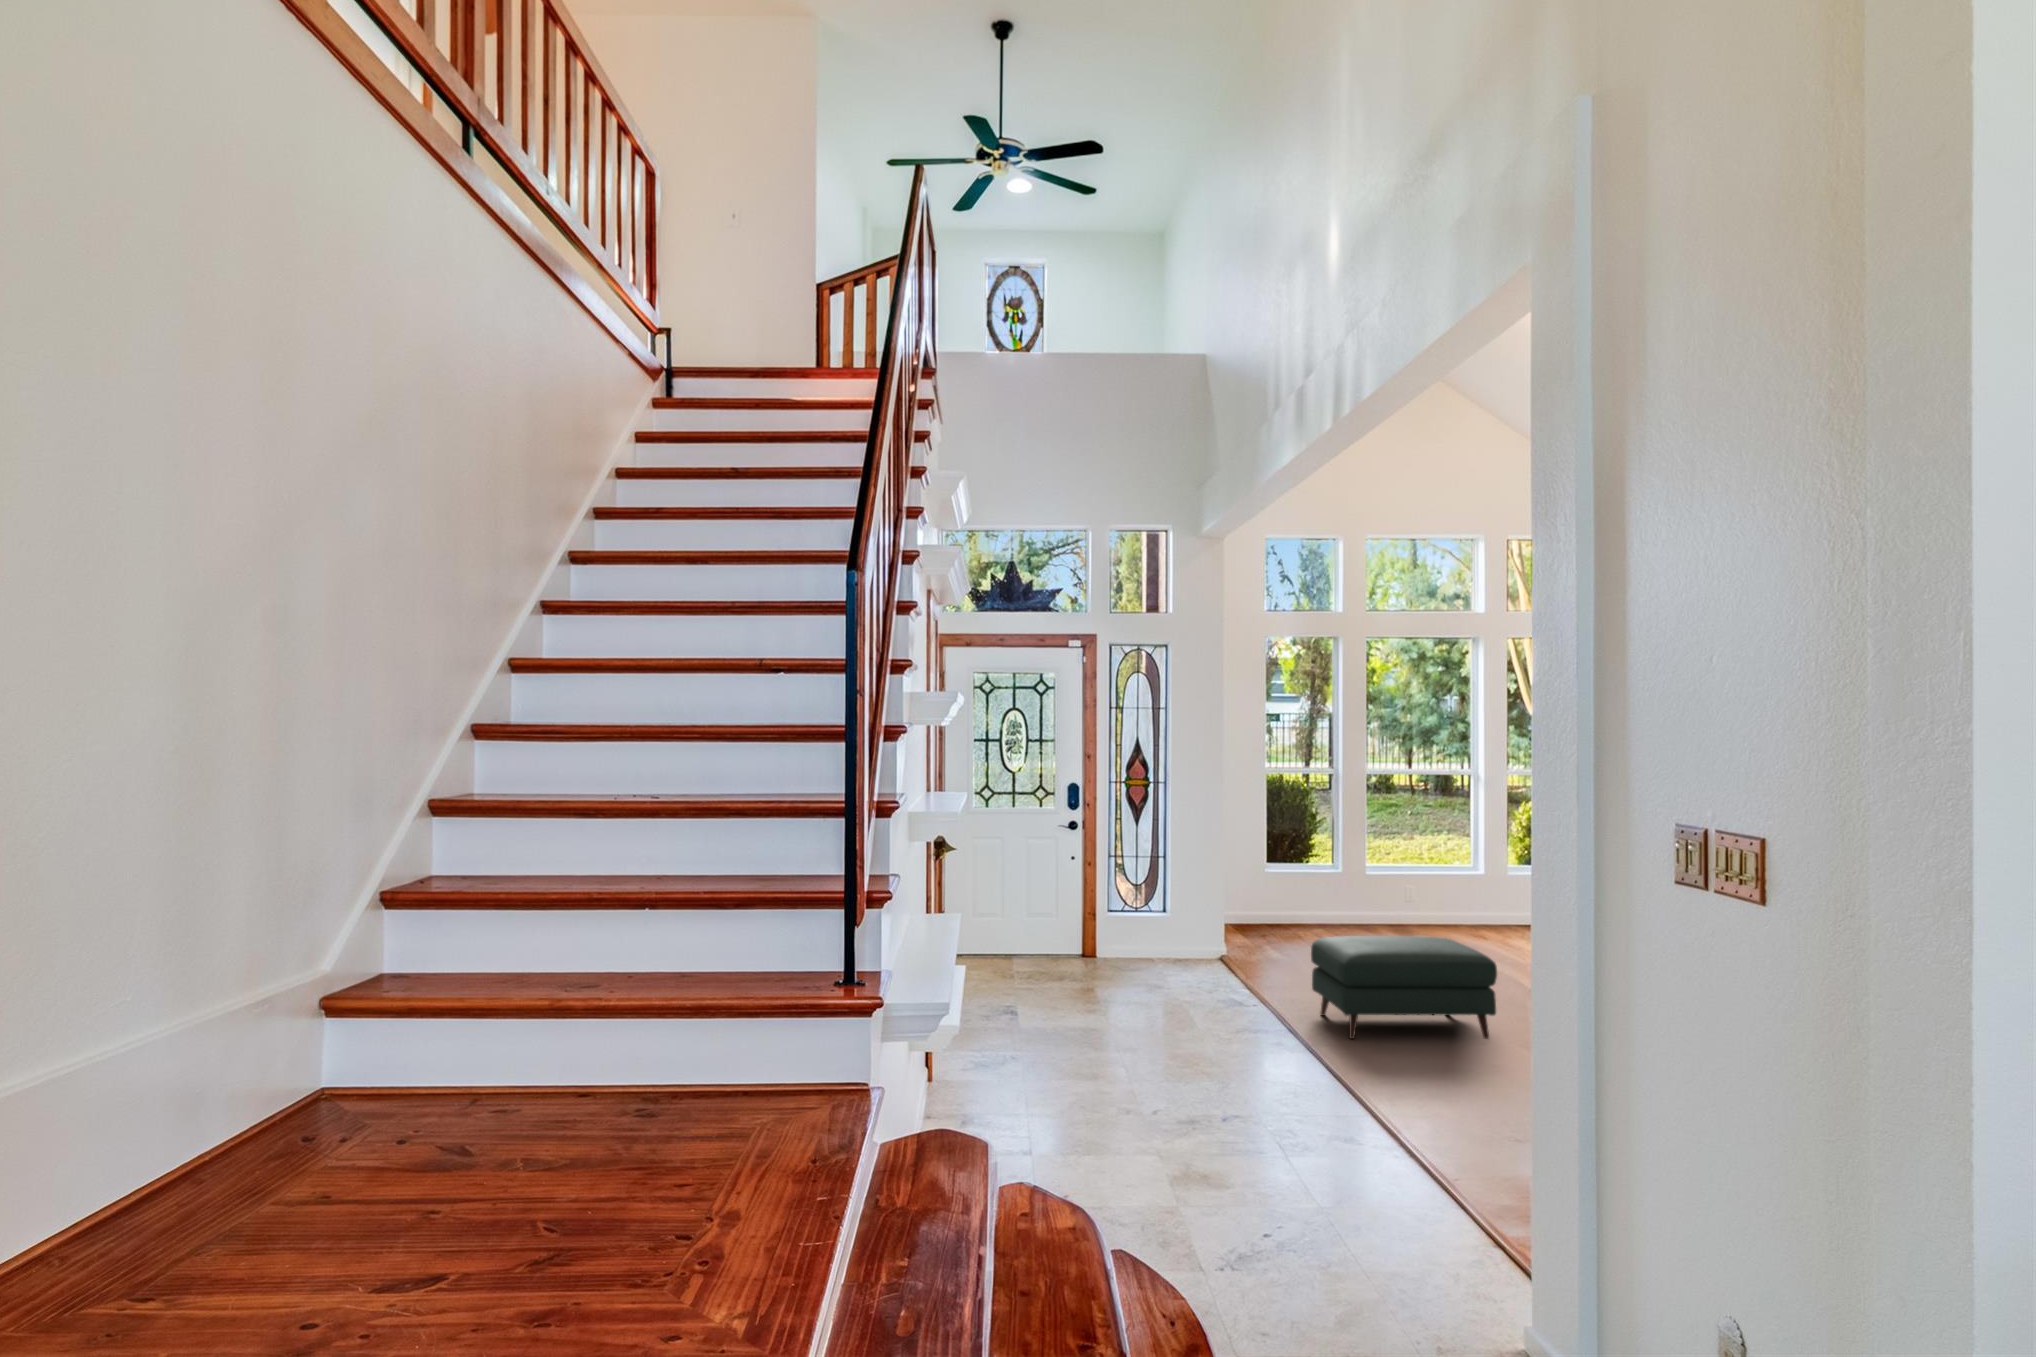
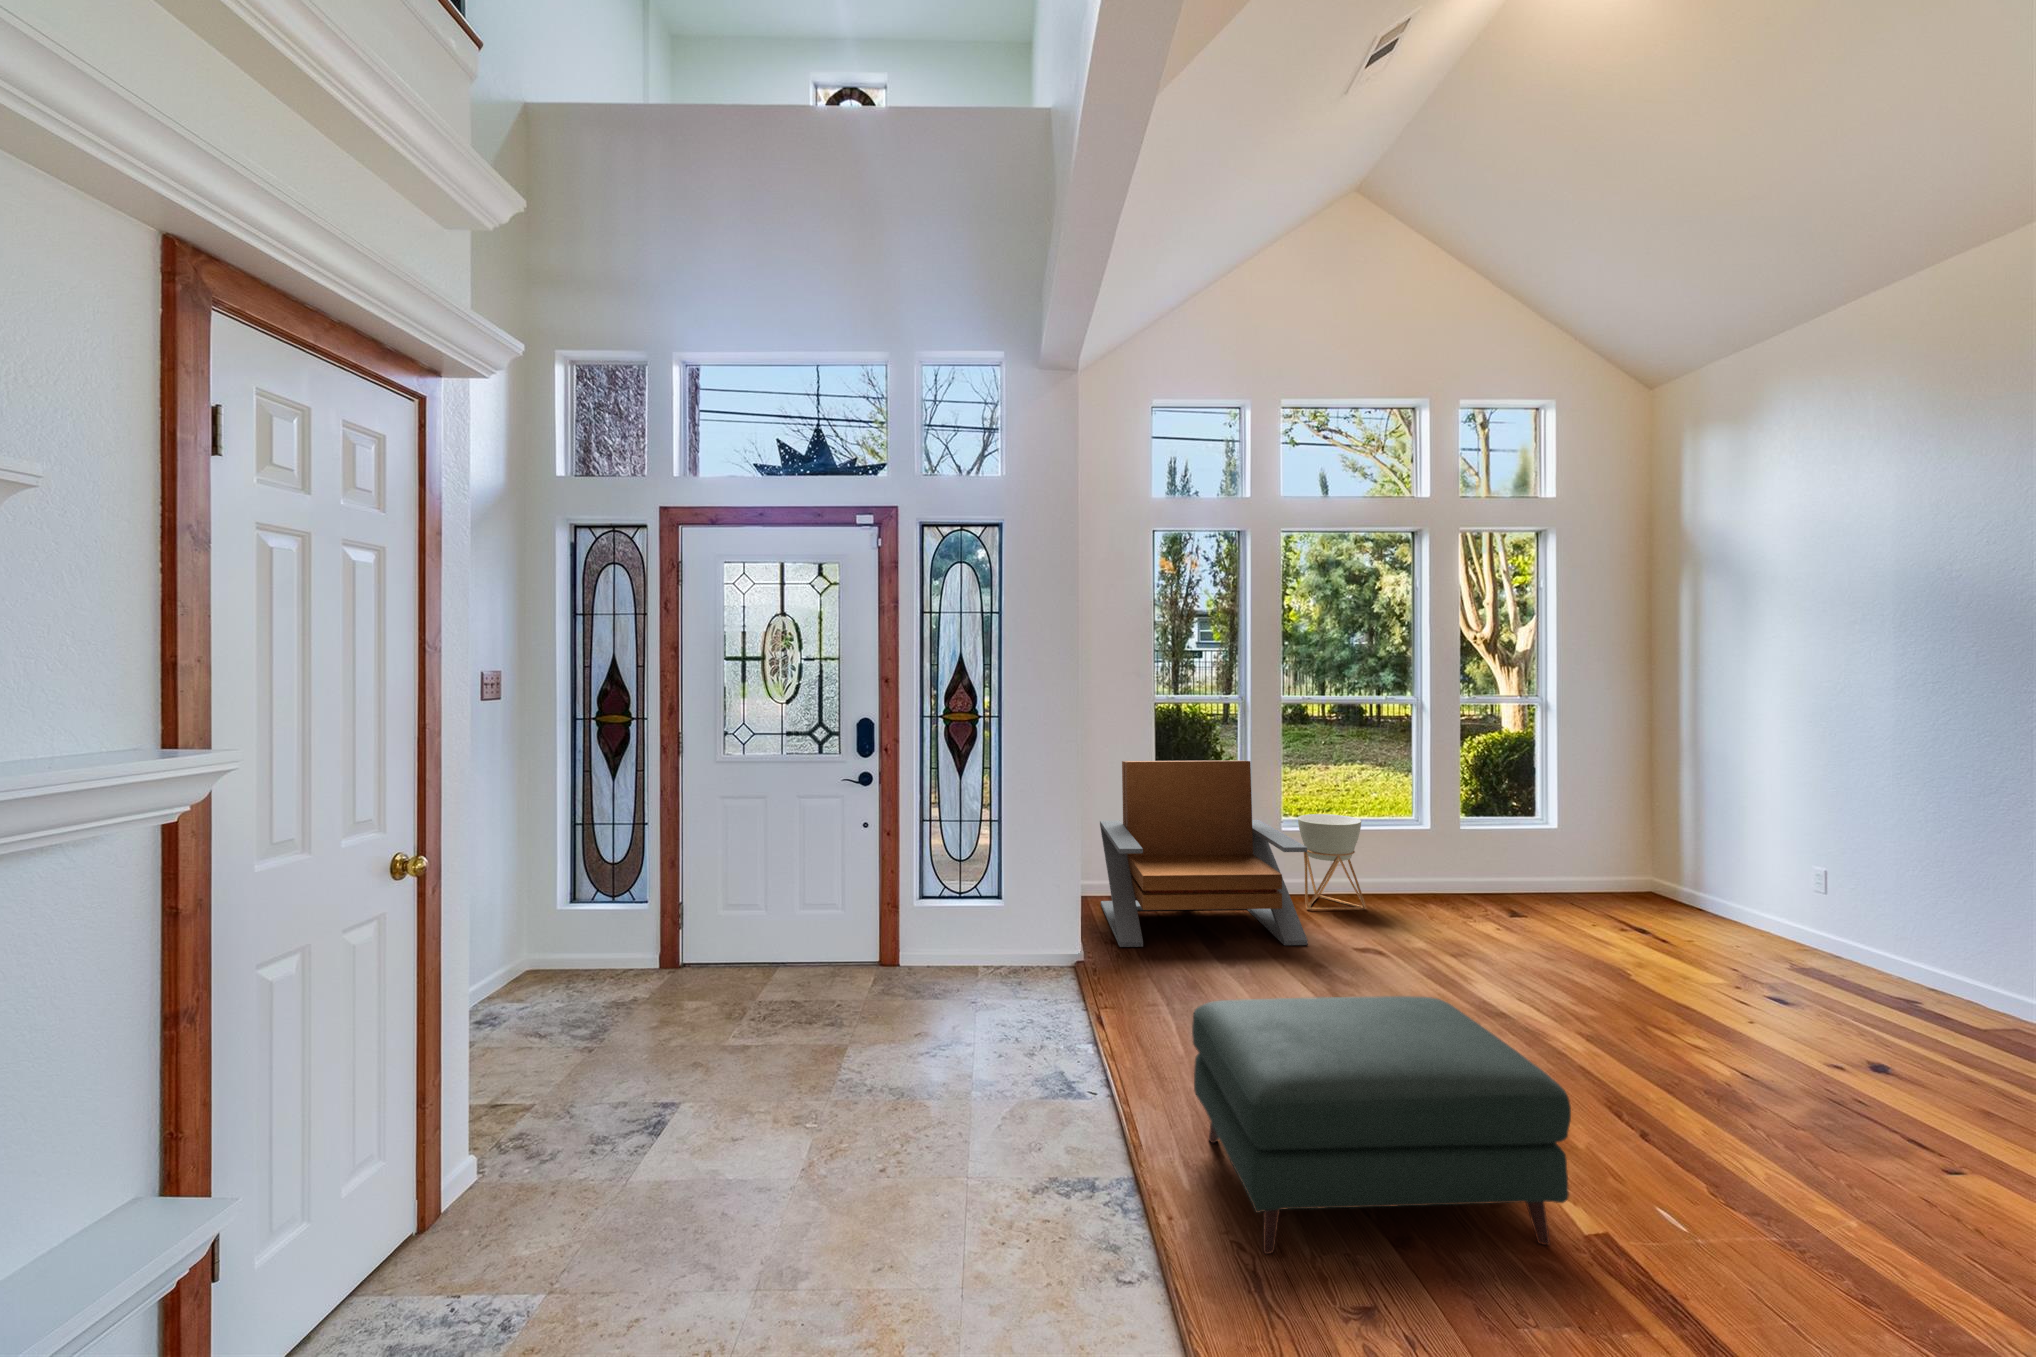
lounge chair: none [1226,820,1386,954] -> present [1100,760,1308,947]
planter: none [1381,866,1434,939] -> present [1298,814,1366,910]

